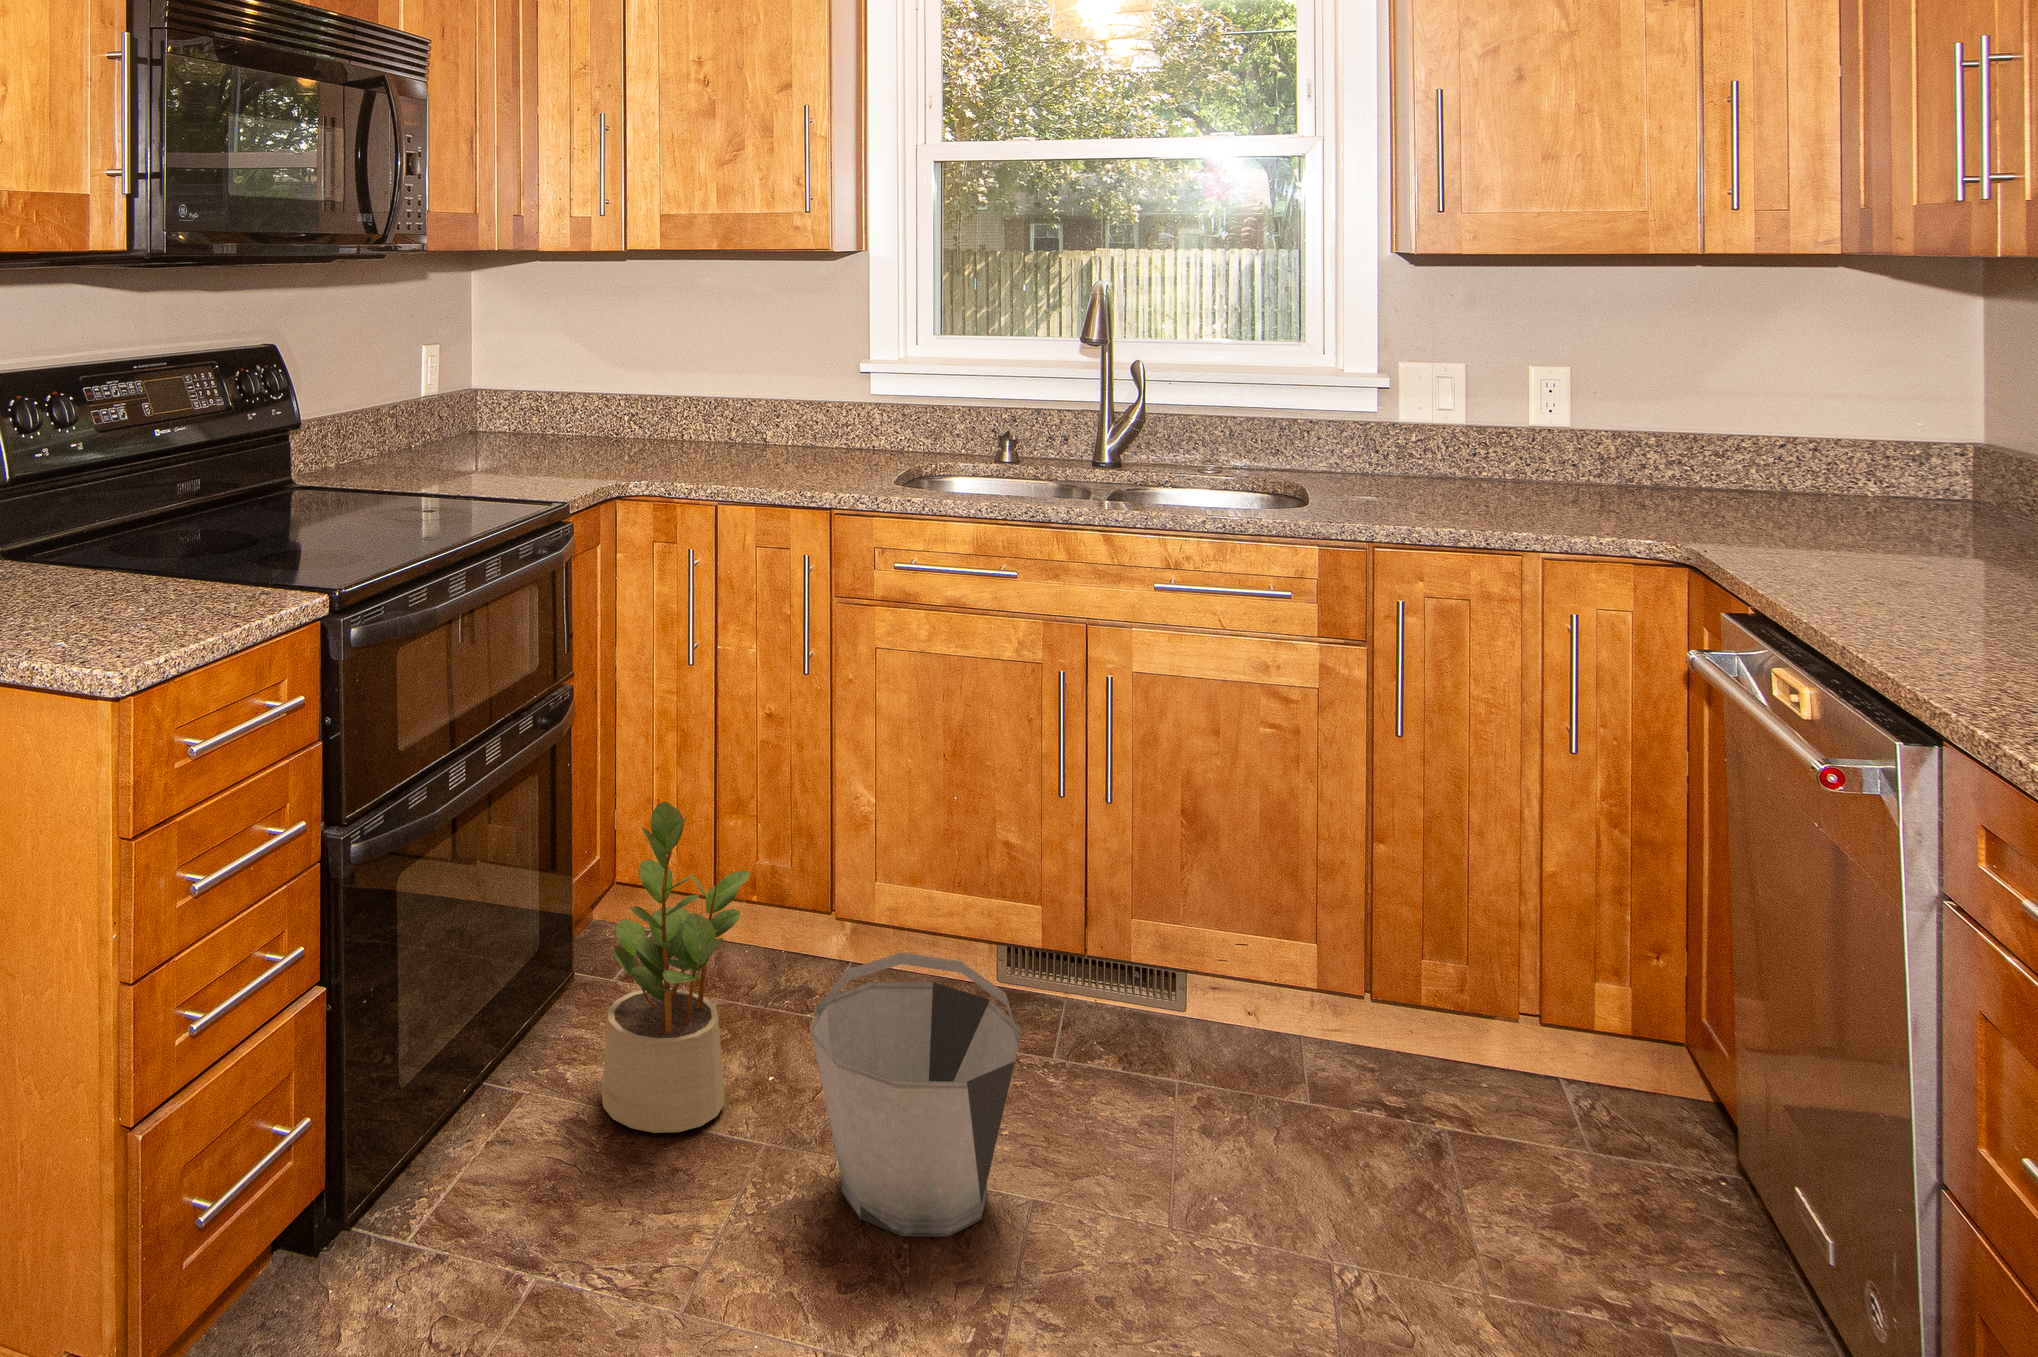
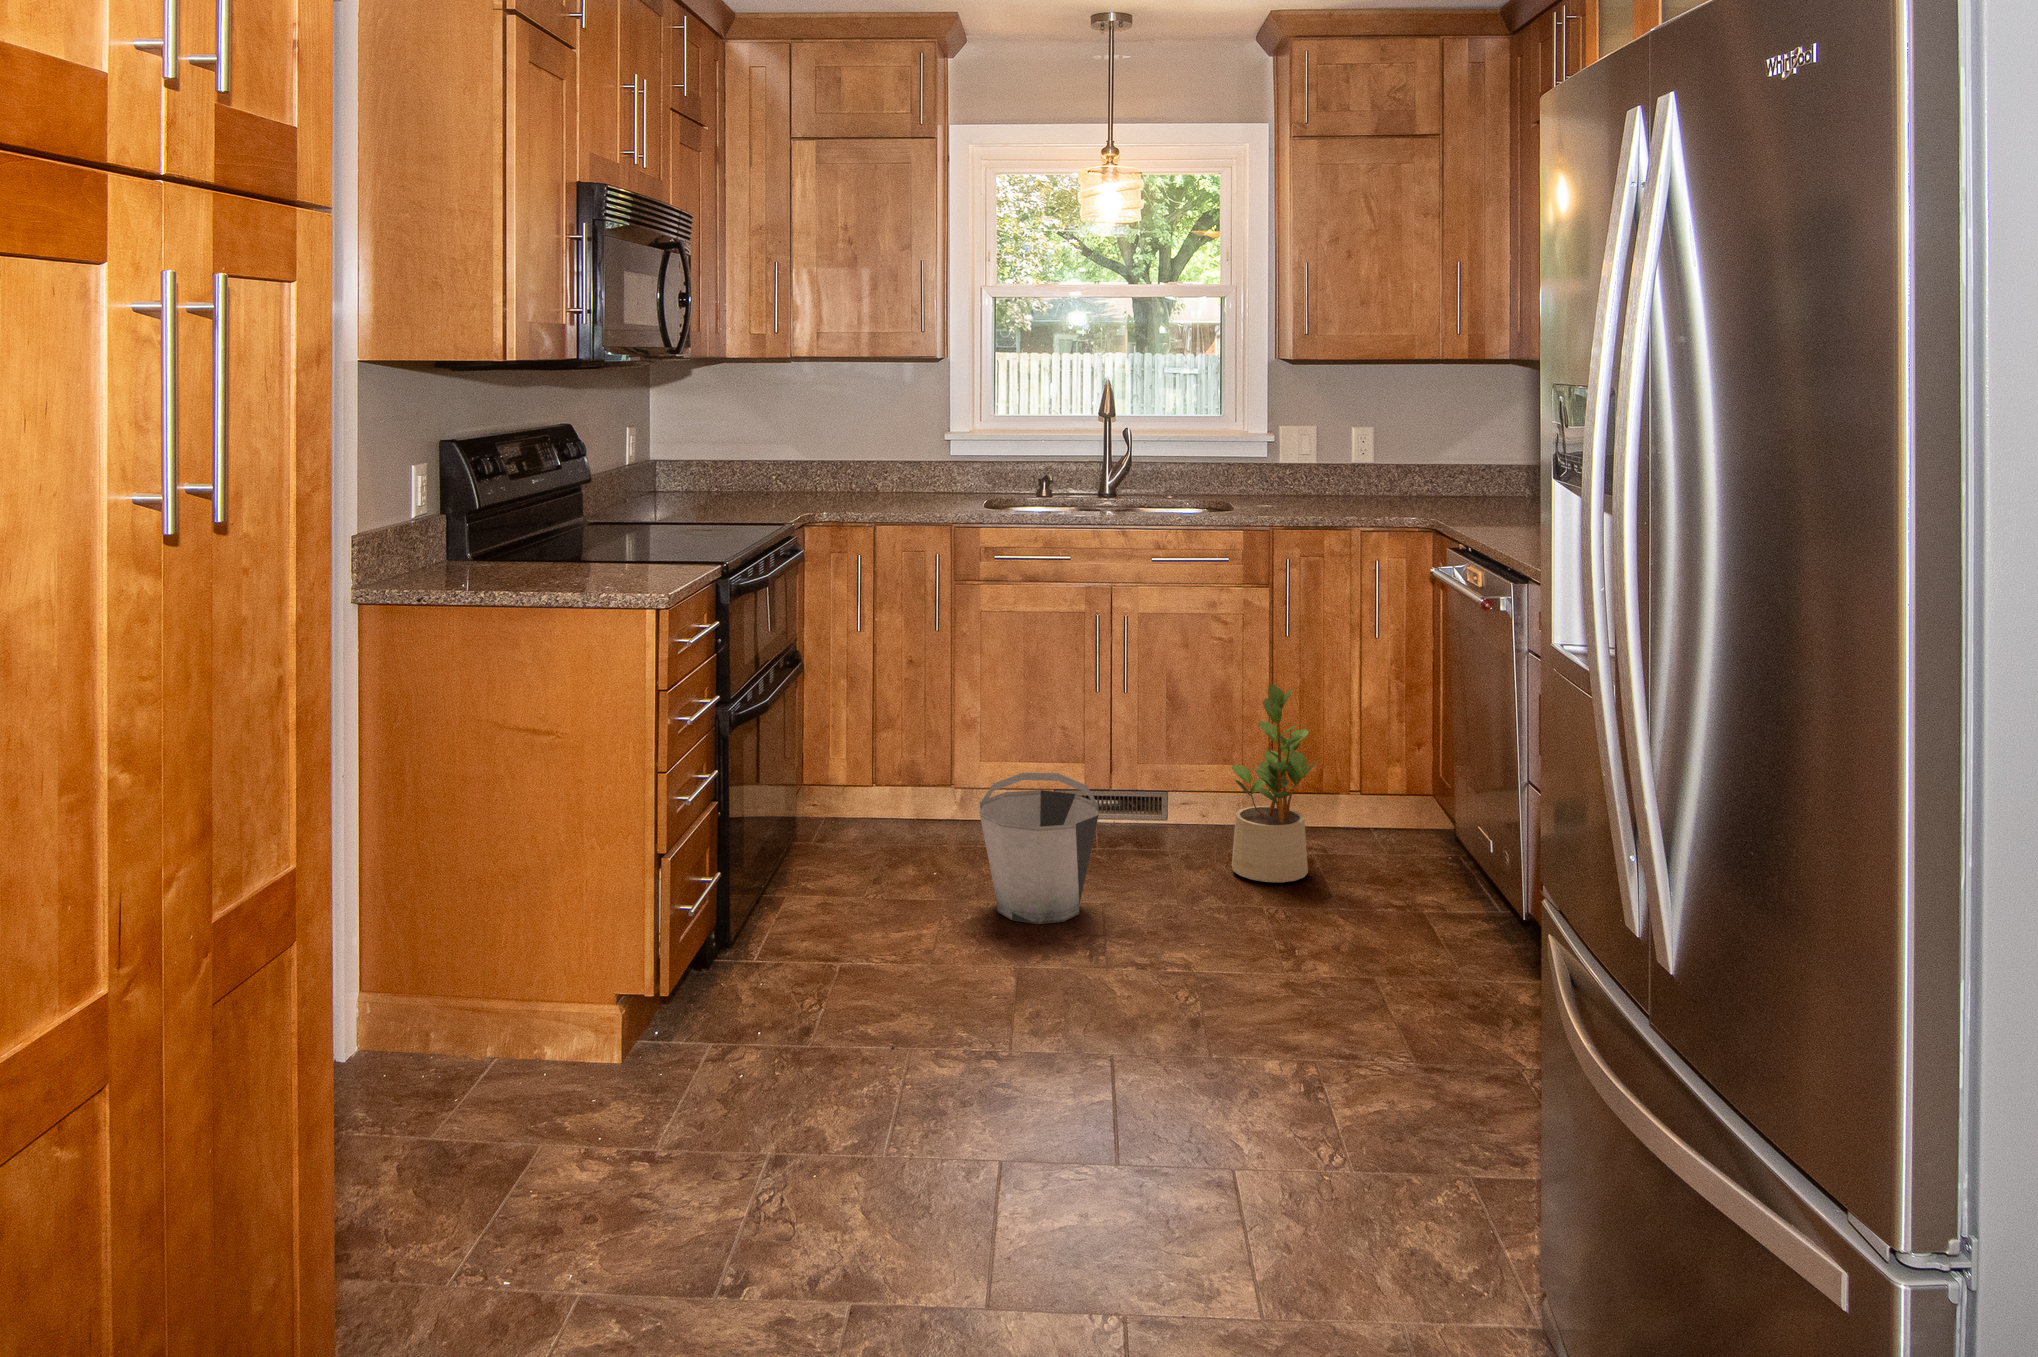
potted plant: present [602,802,750,1133] -> present [1232,684,1318,882]

